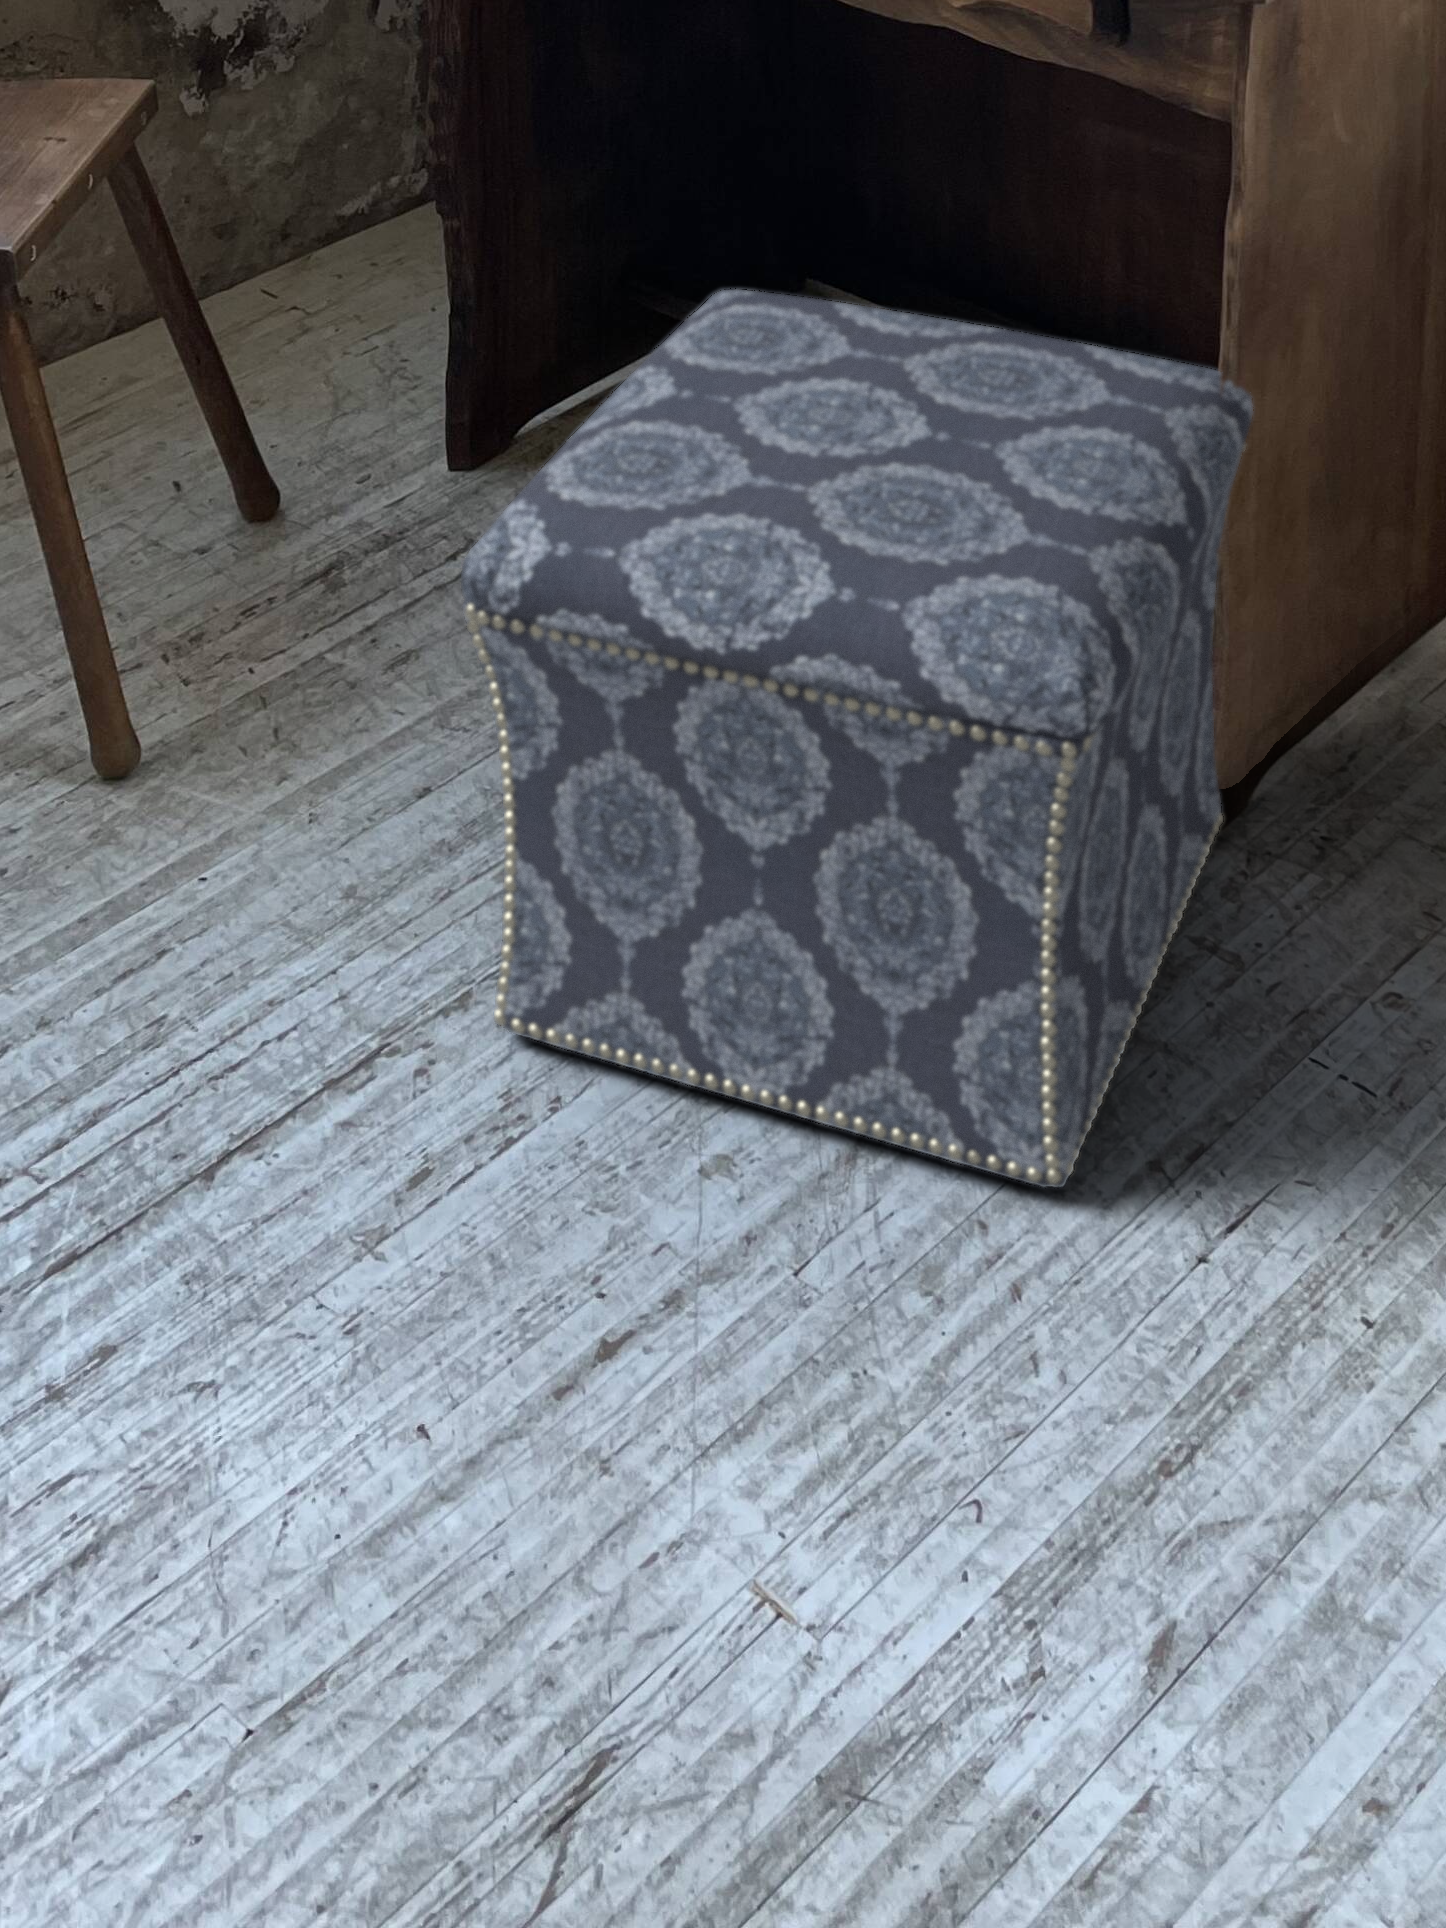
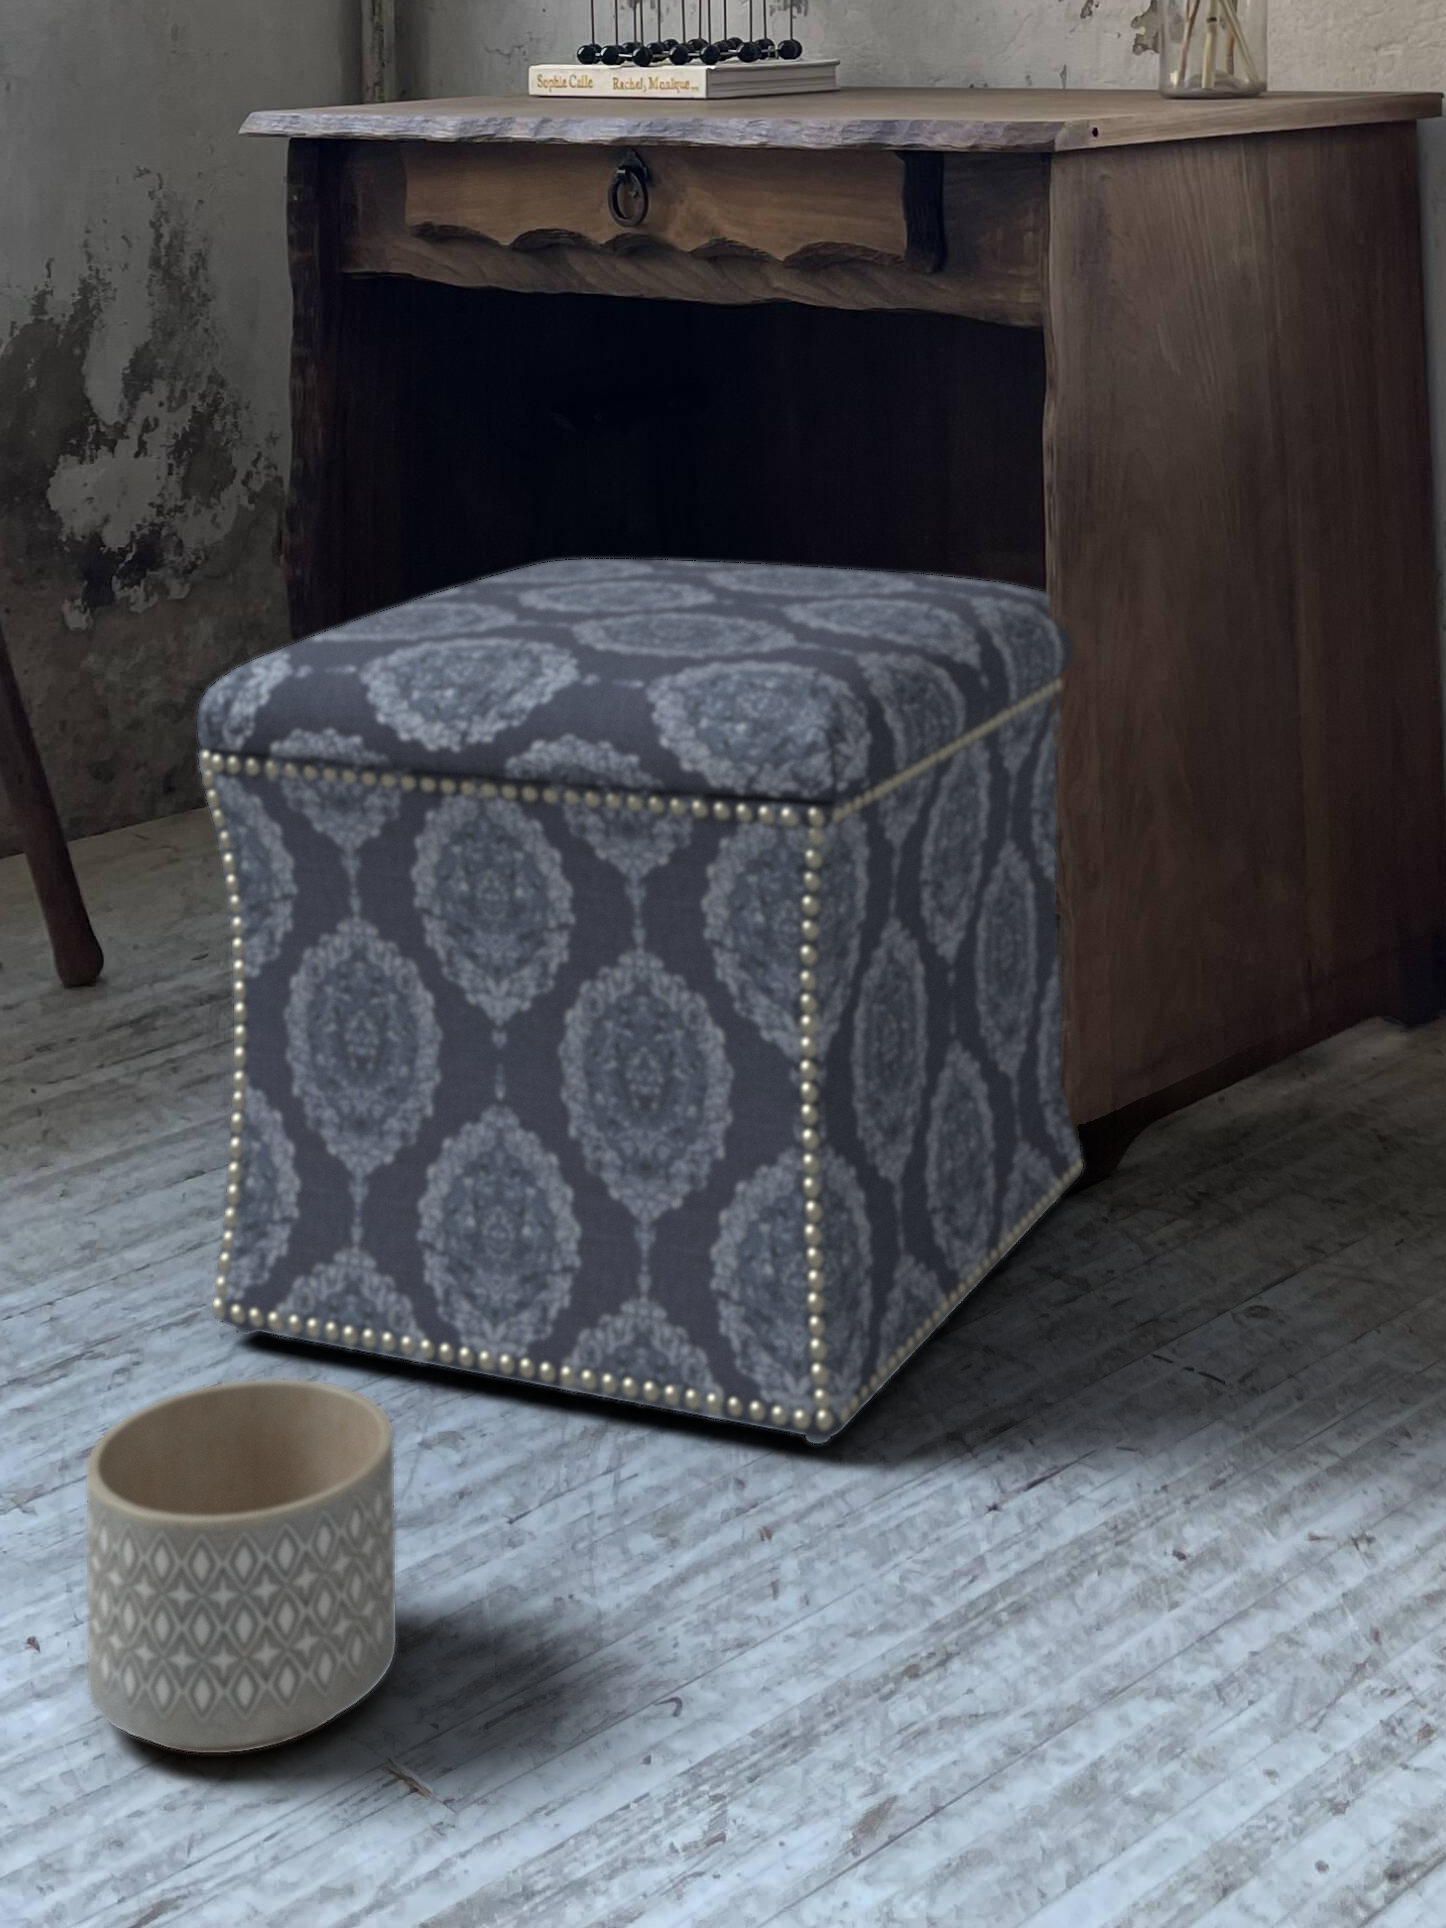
planter: none [477,1237,736,1581] -> present [86,1379,396,1753]

